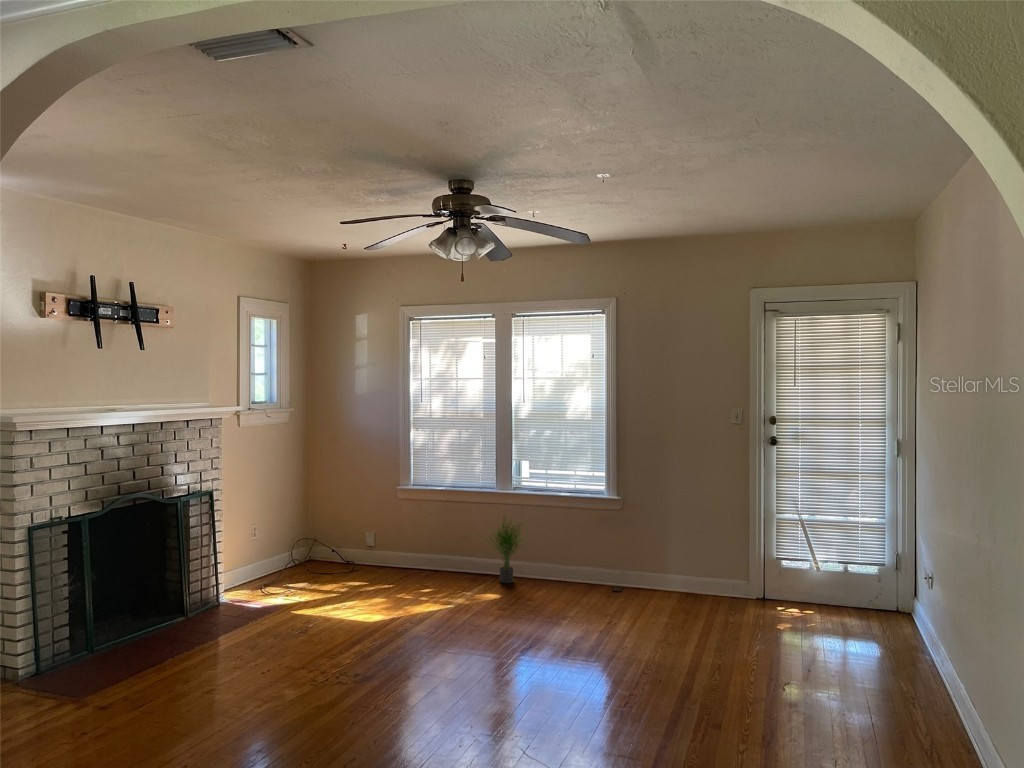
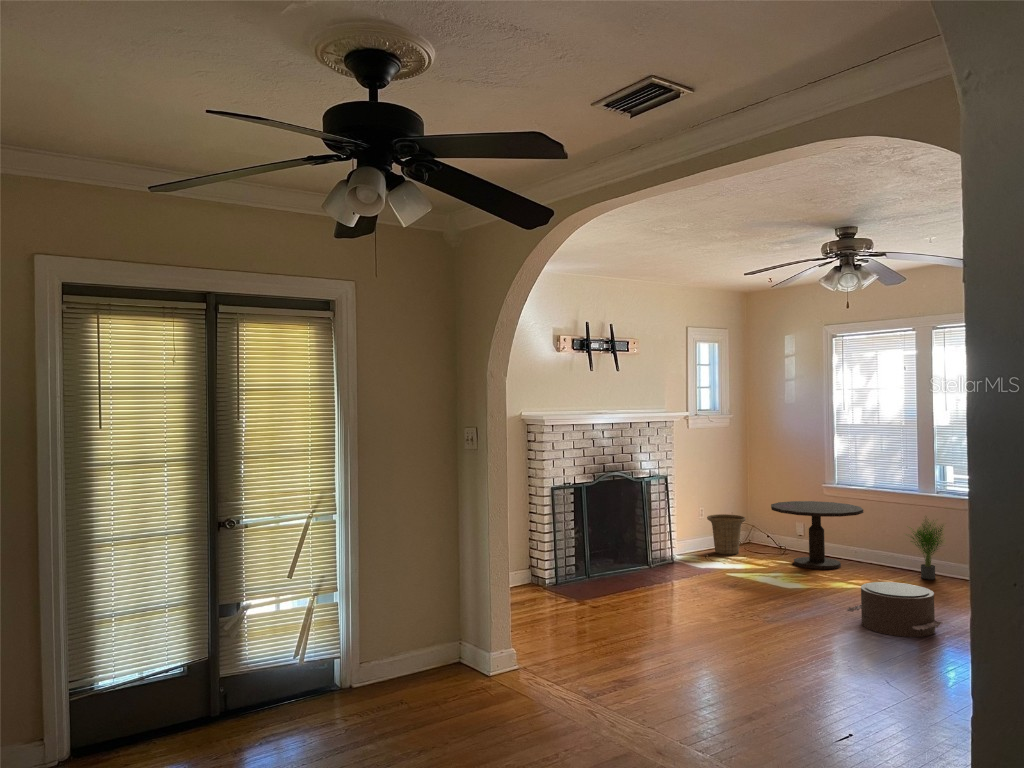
side table: none [342,505,443,587] -> present [771,501,864,569]
basket: none [262,529,310,581] -> present [707,514,746,555]
pouf: none [449,605,553,675] -> present [847,582,941,637]

